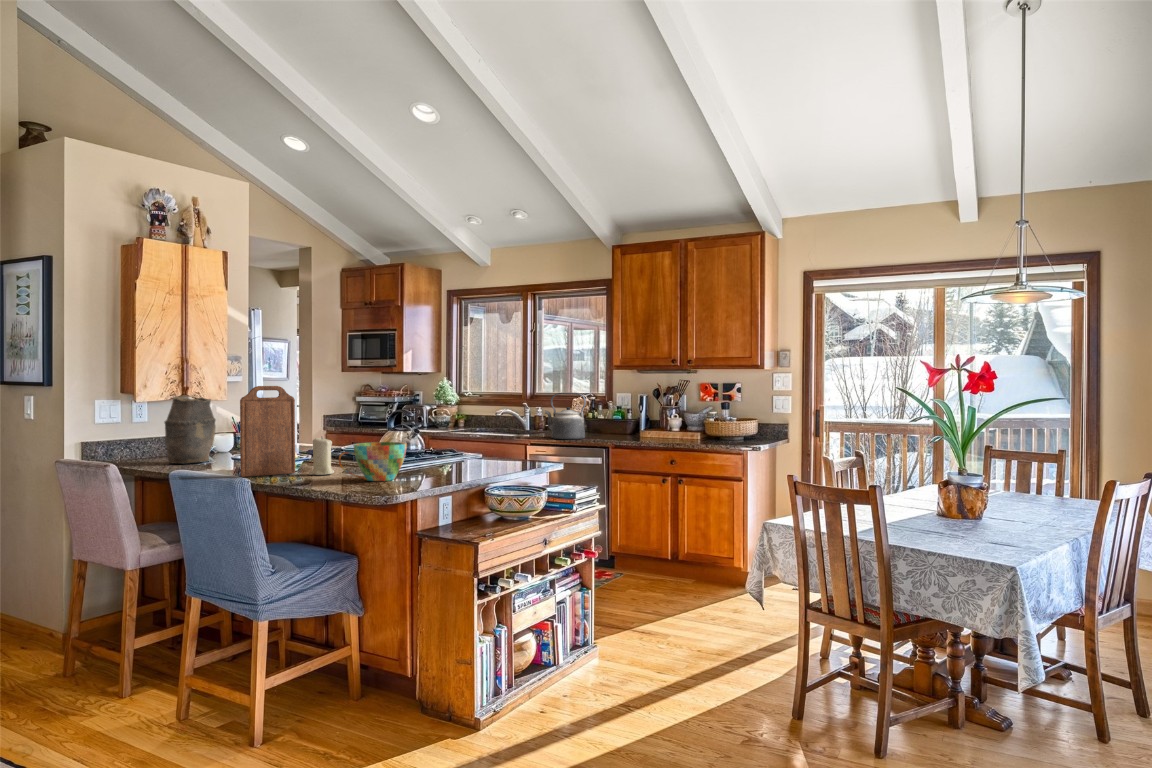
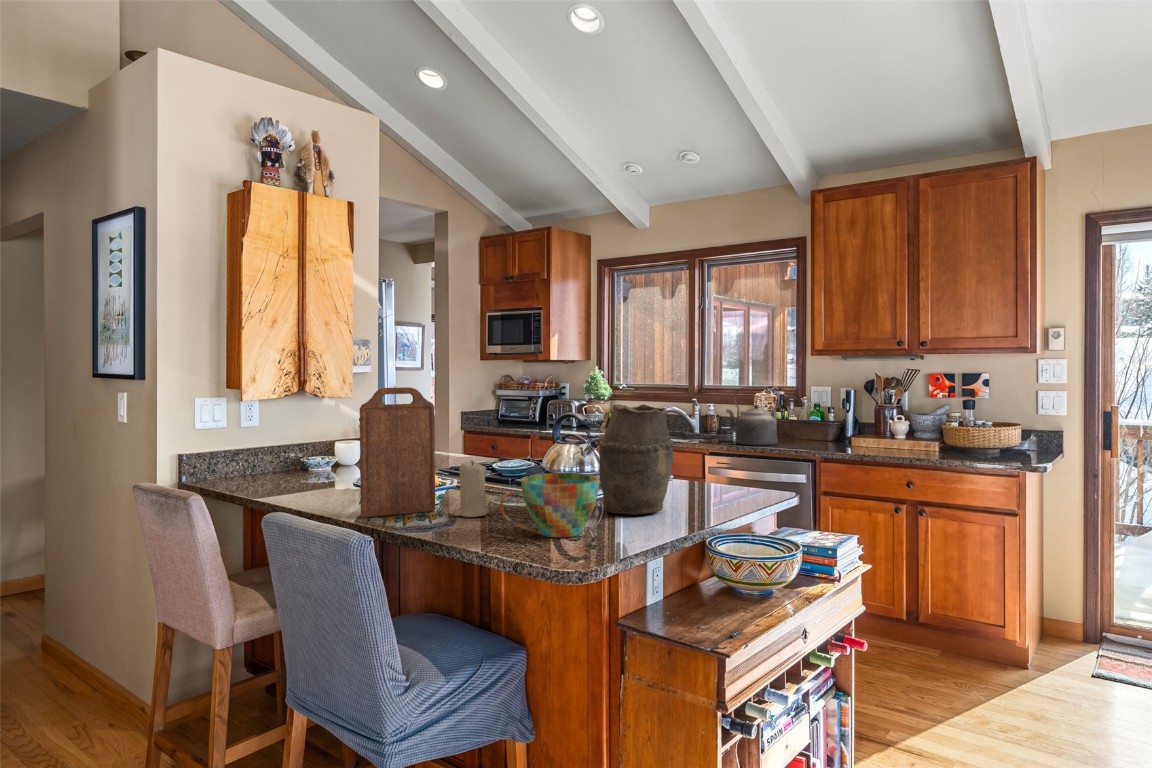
vase: present [165,397,216,464] -> present [599,404,673,515]

